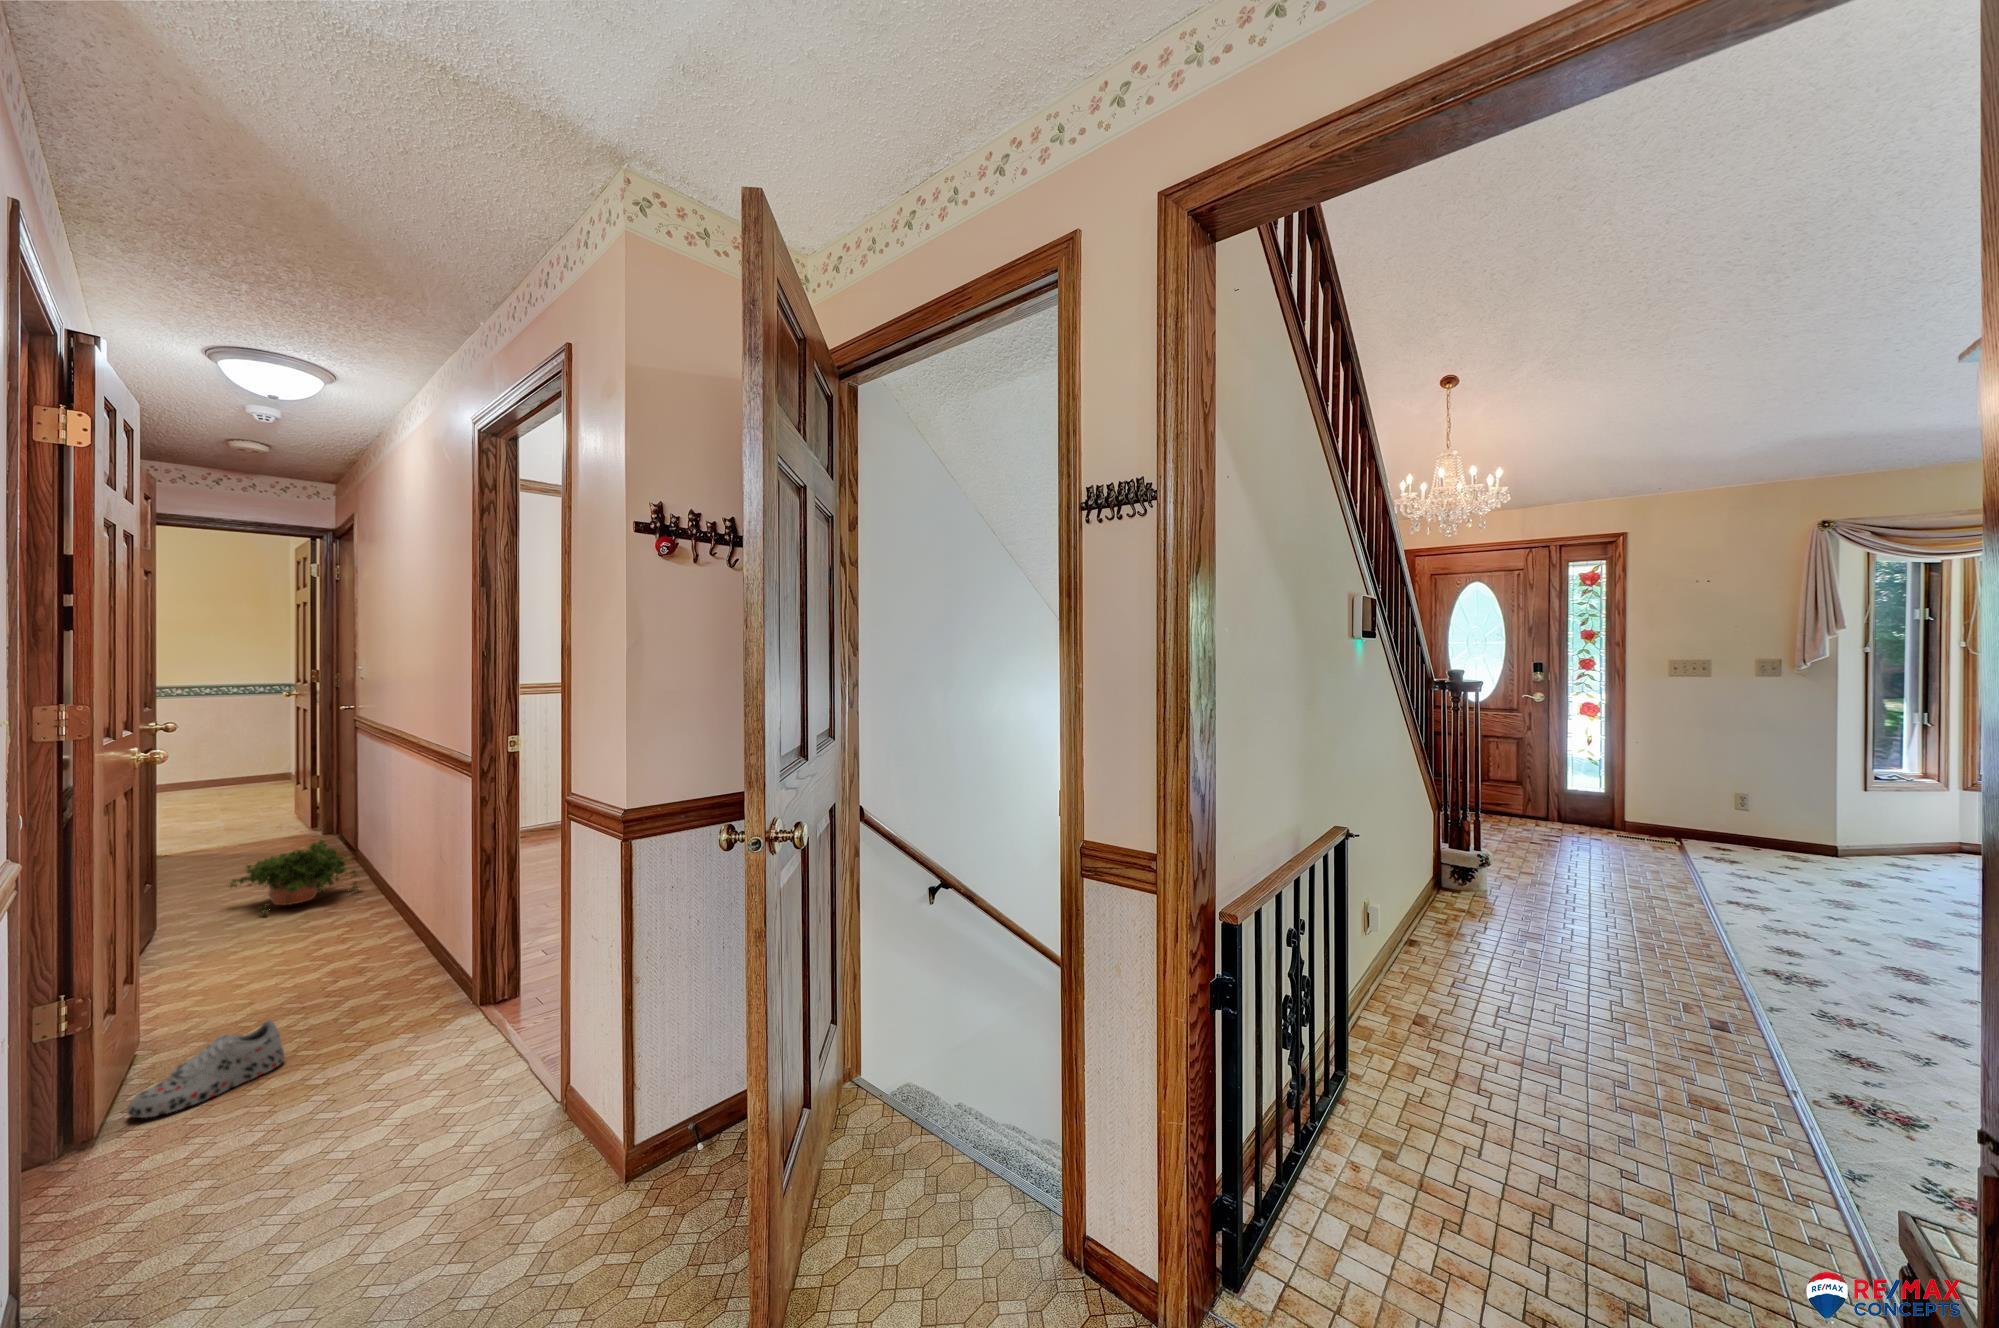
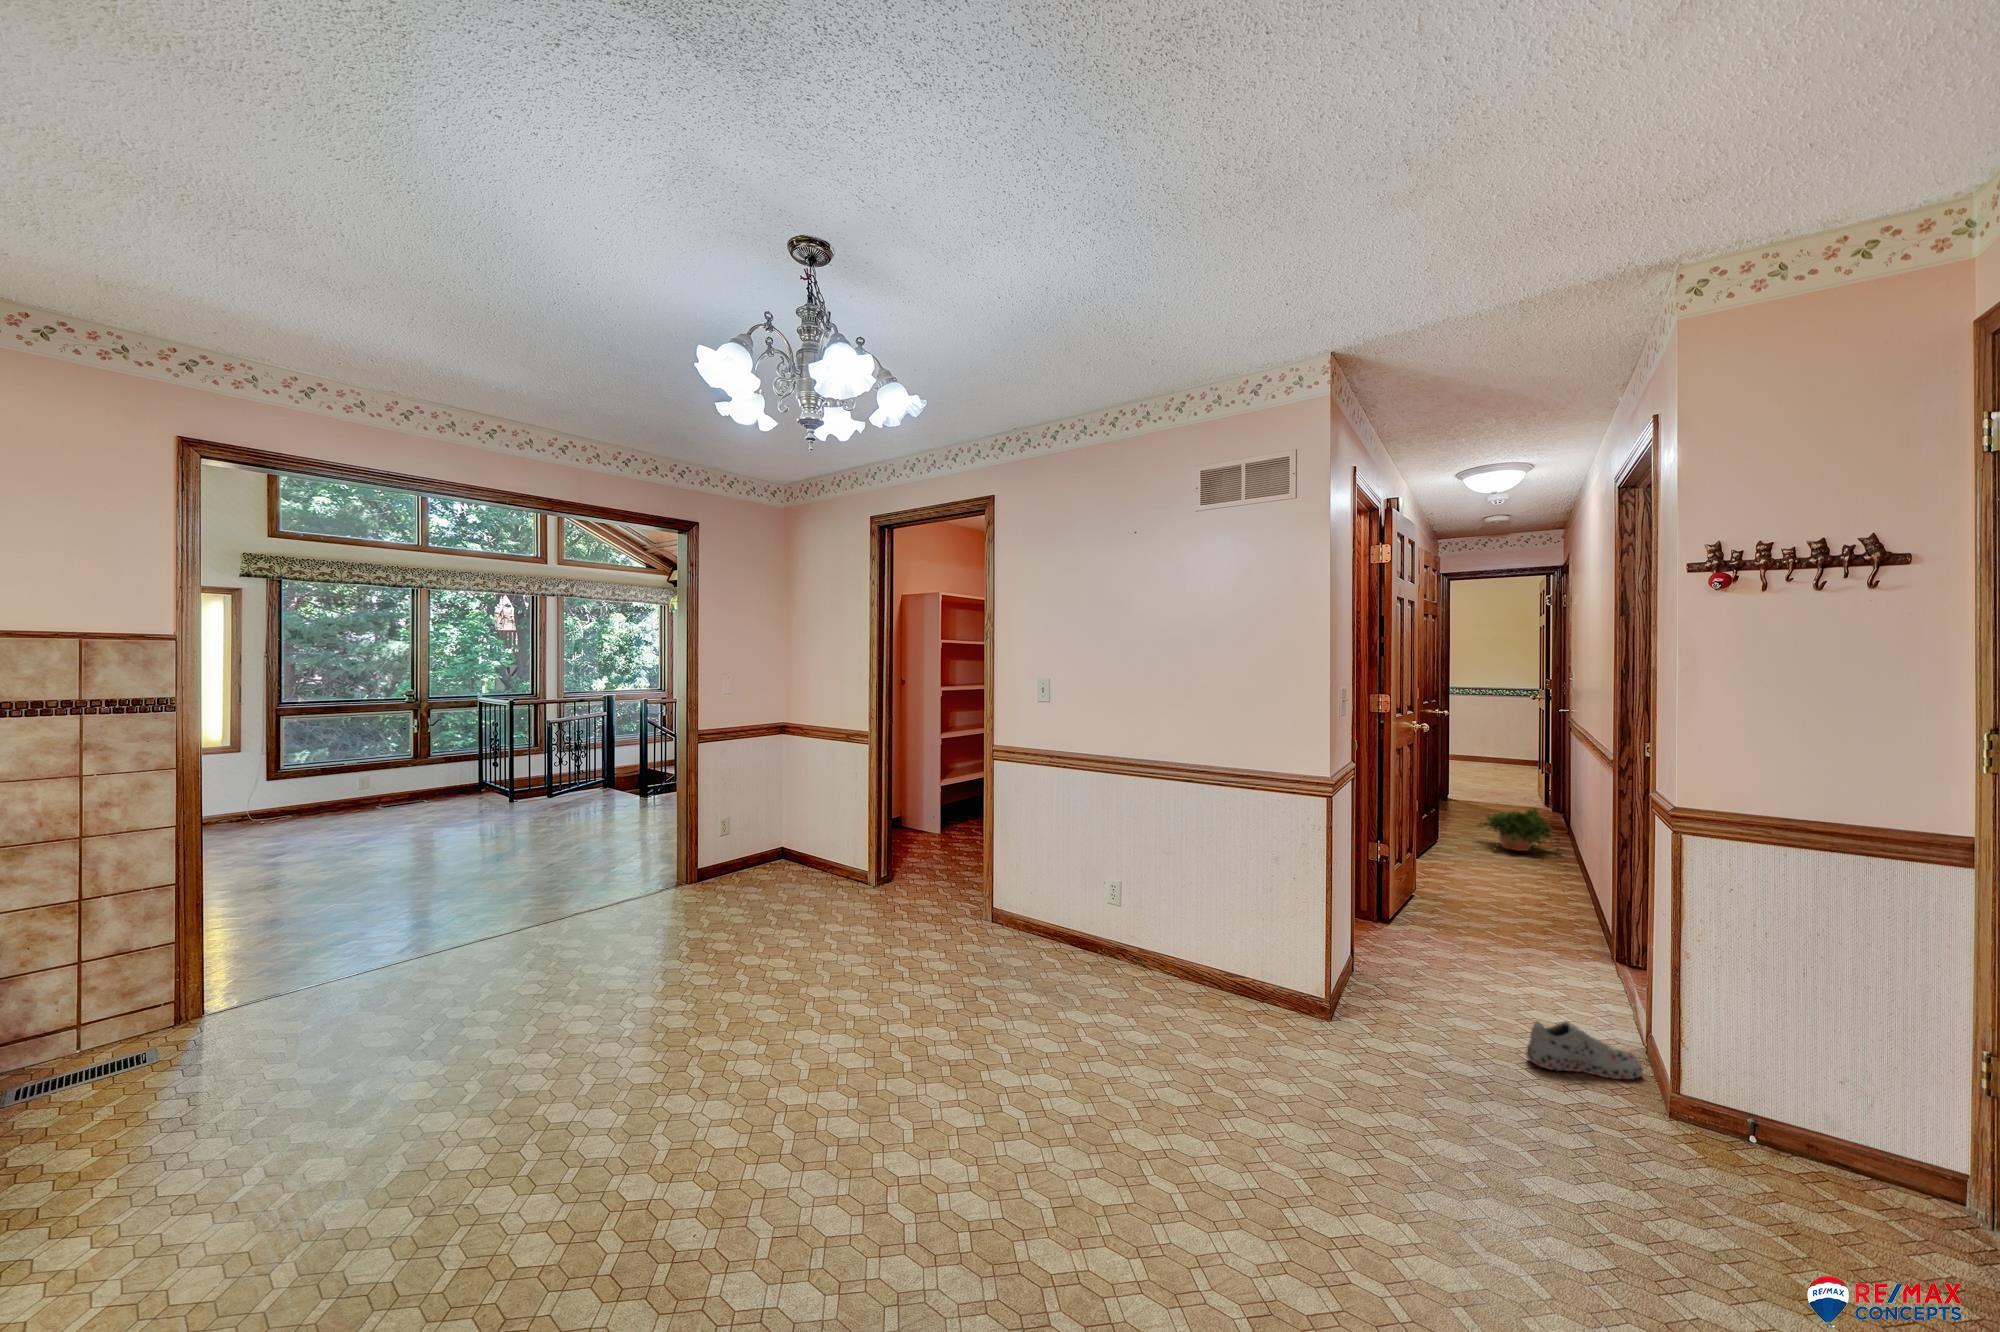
shoe: present [128,1020,284,1118] -> present [1527,1021,1643,1079]

